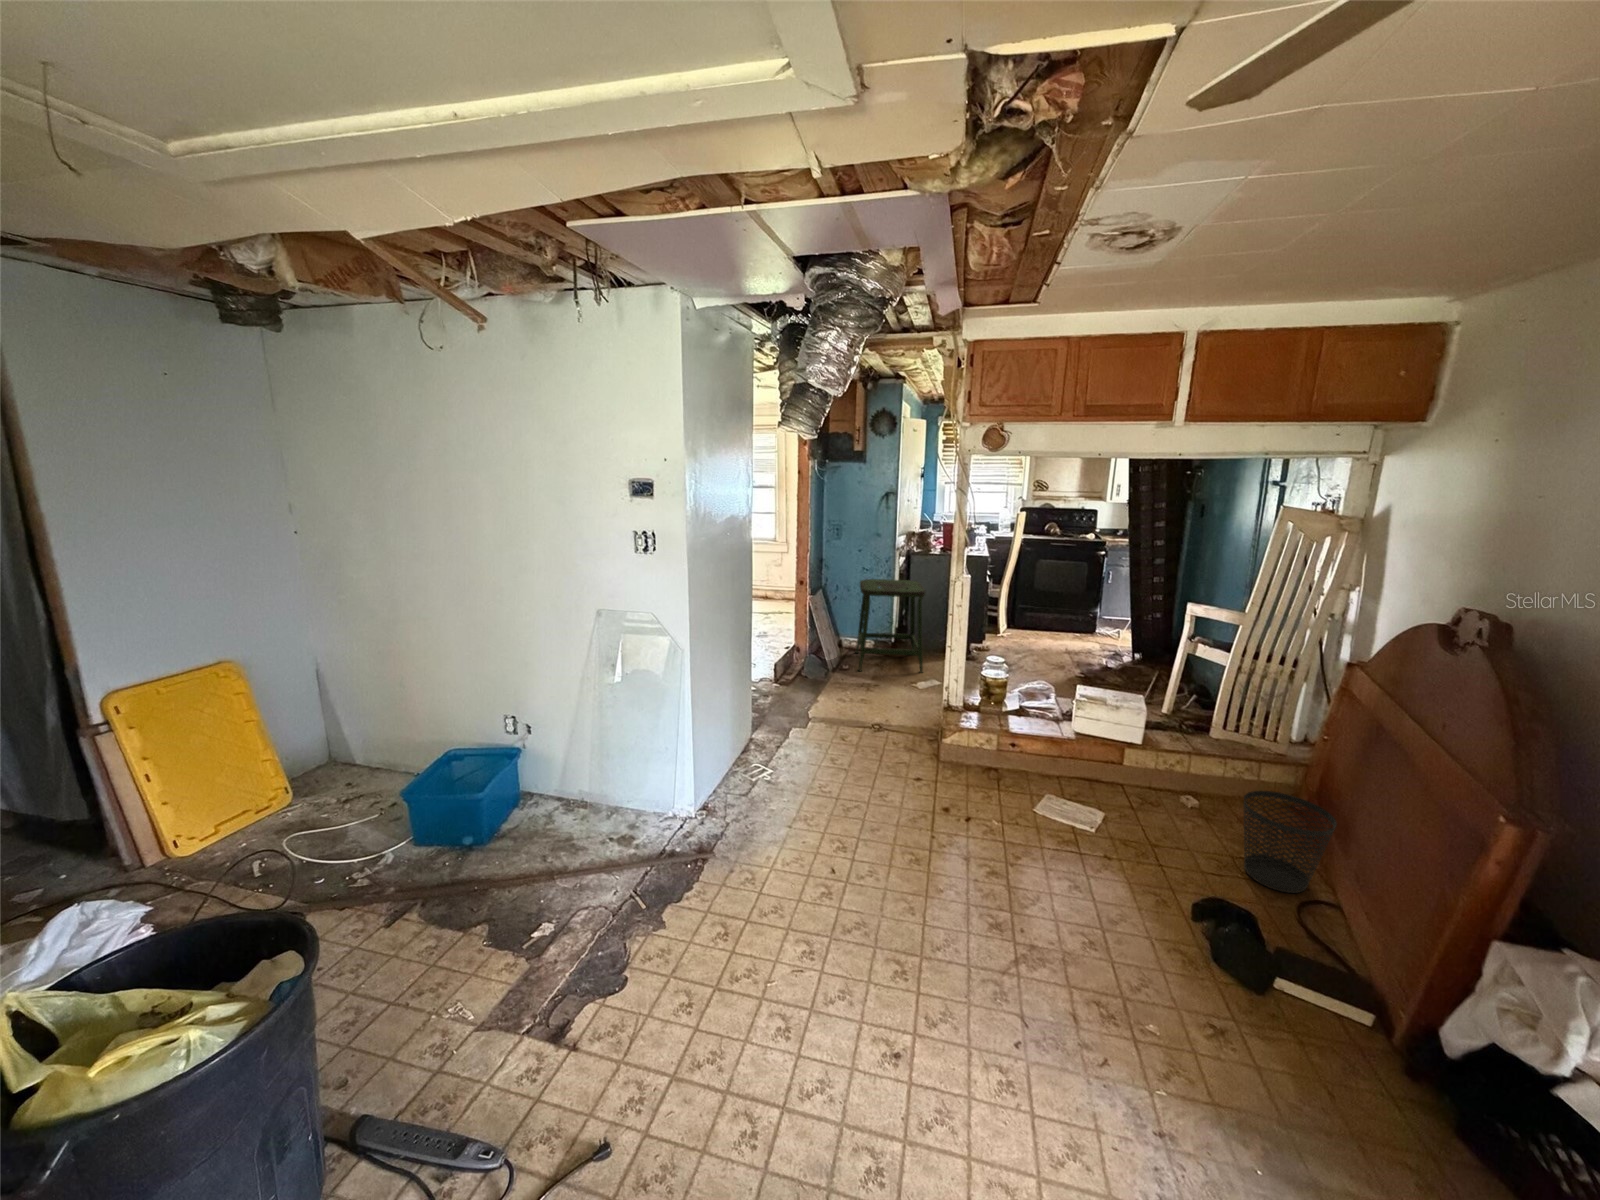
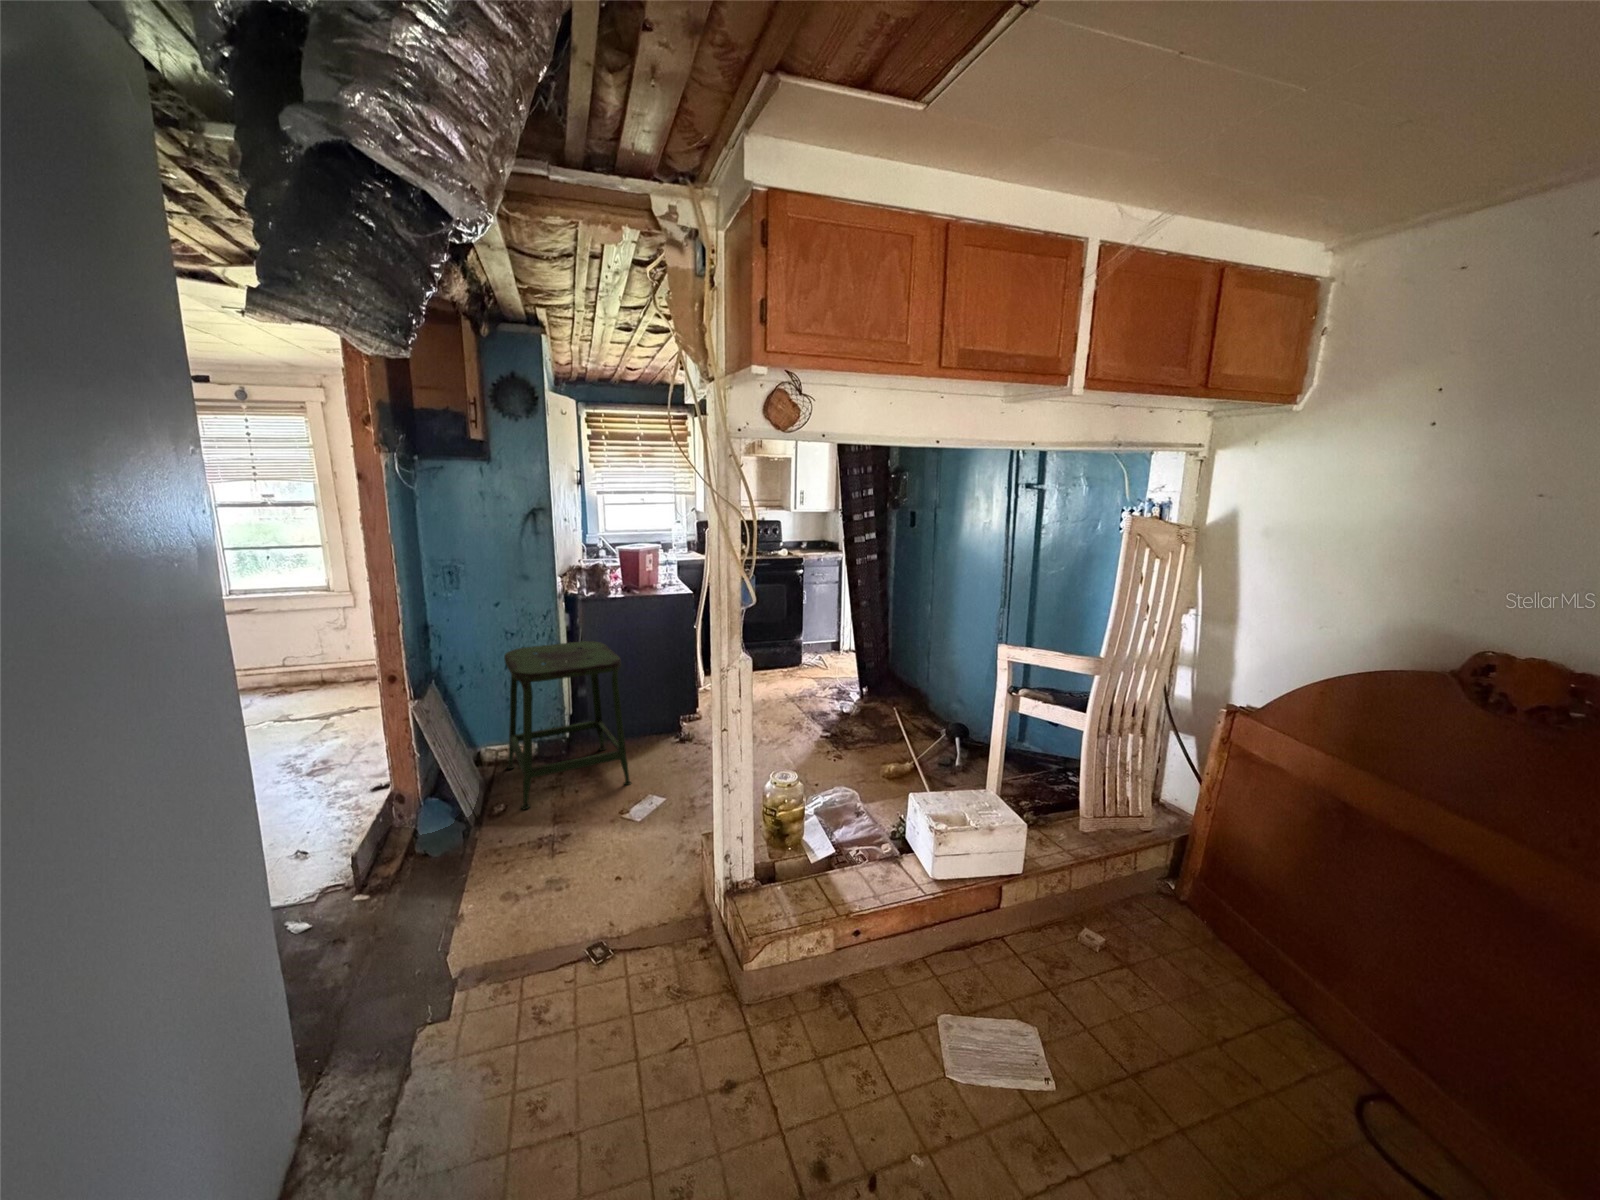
wastebasket: present [1244,791,1337,893] -> none [1251,934,1397,1107]

